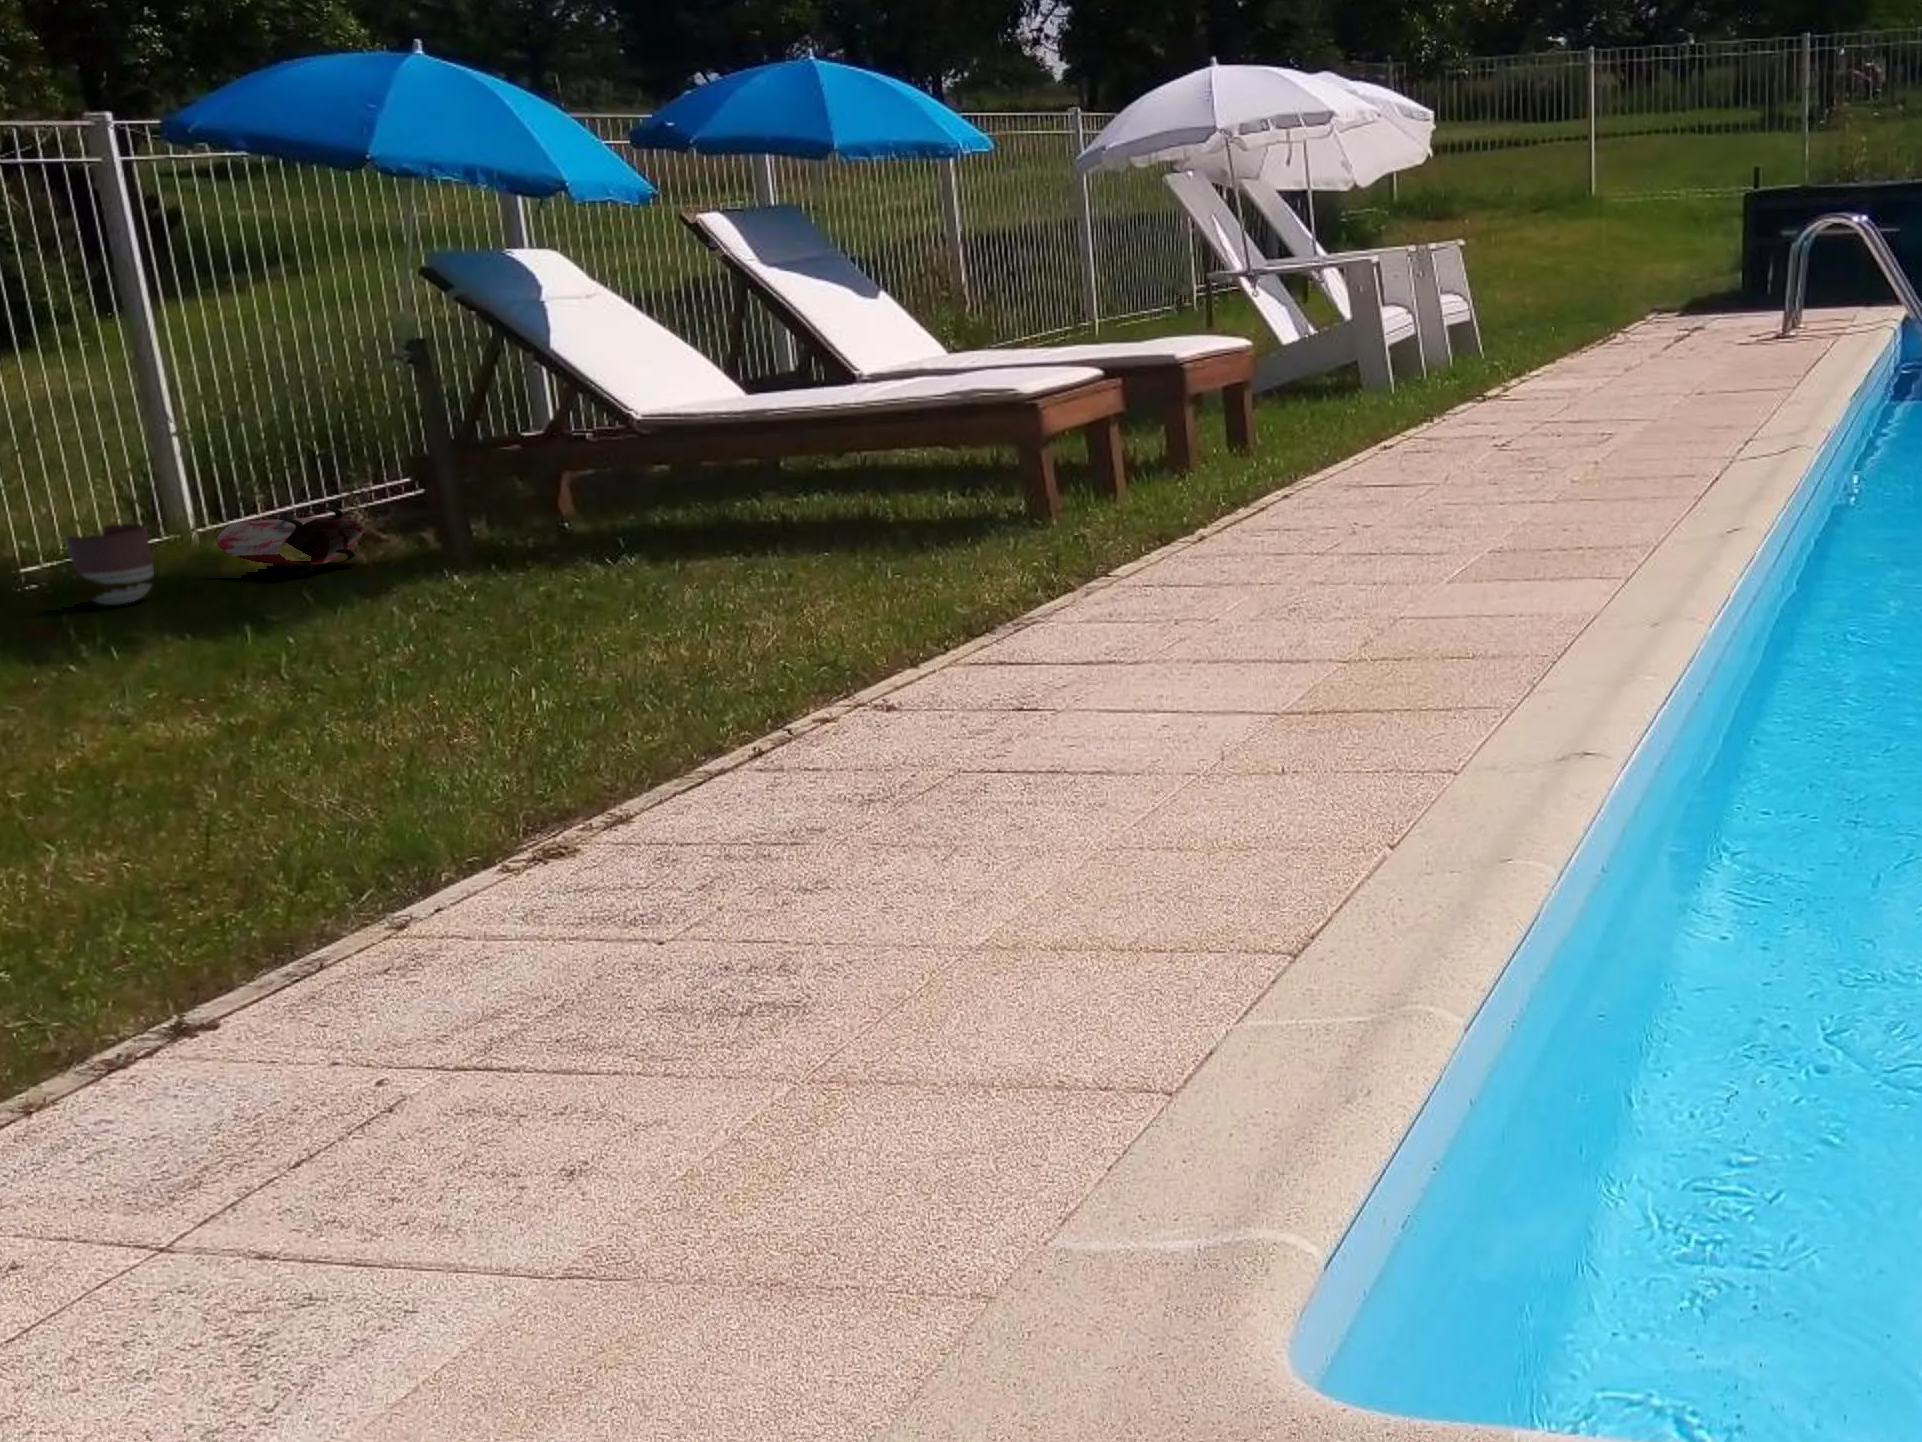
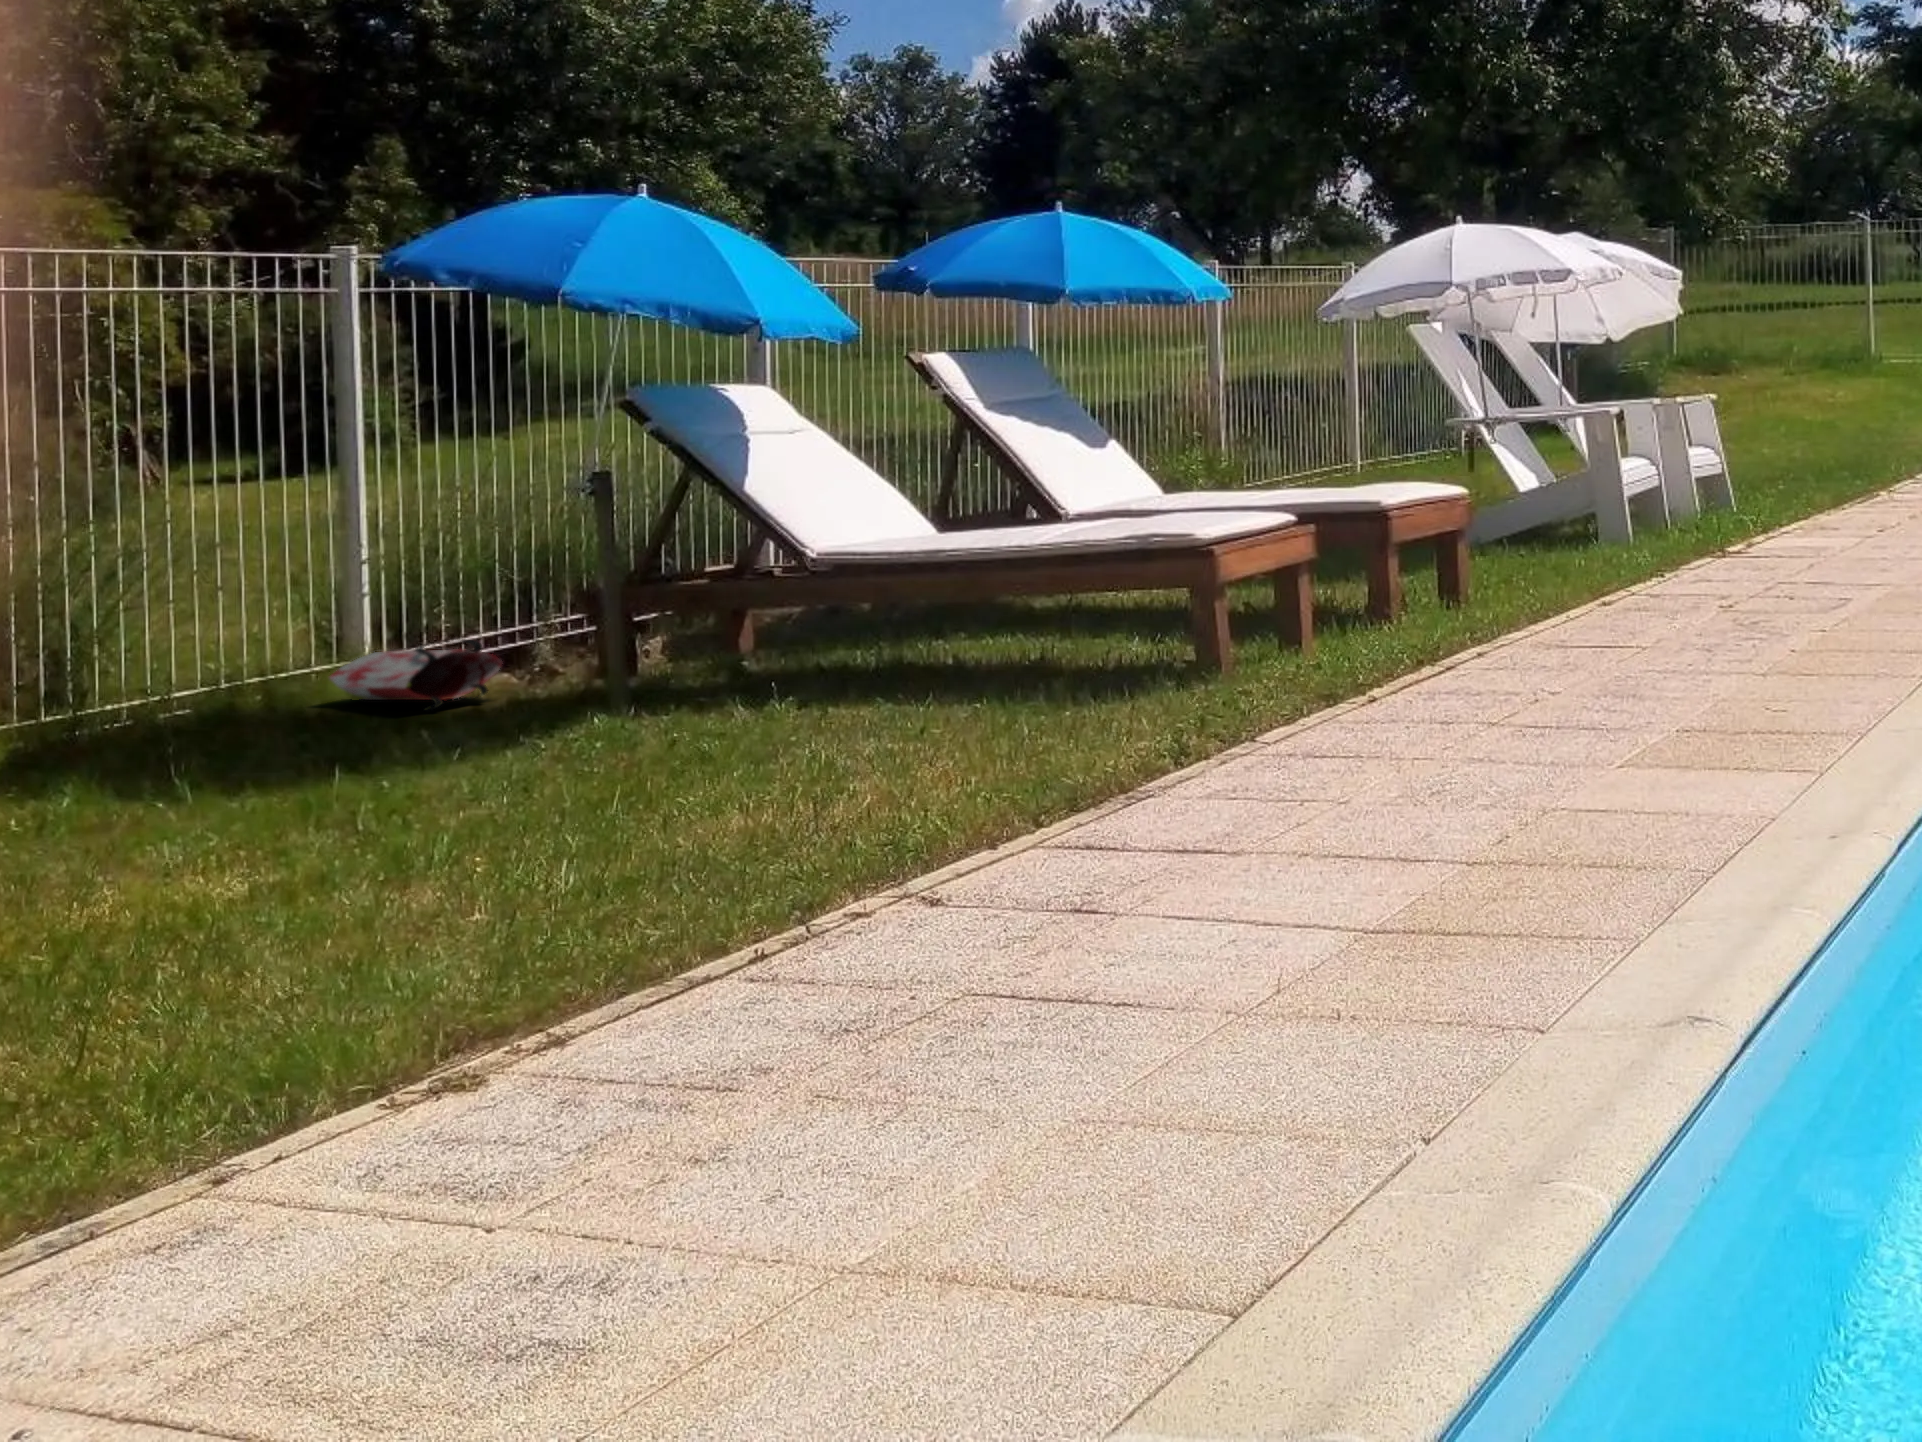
planter: present [66,524,154,605] -> none [186,651,272,736]

